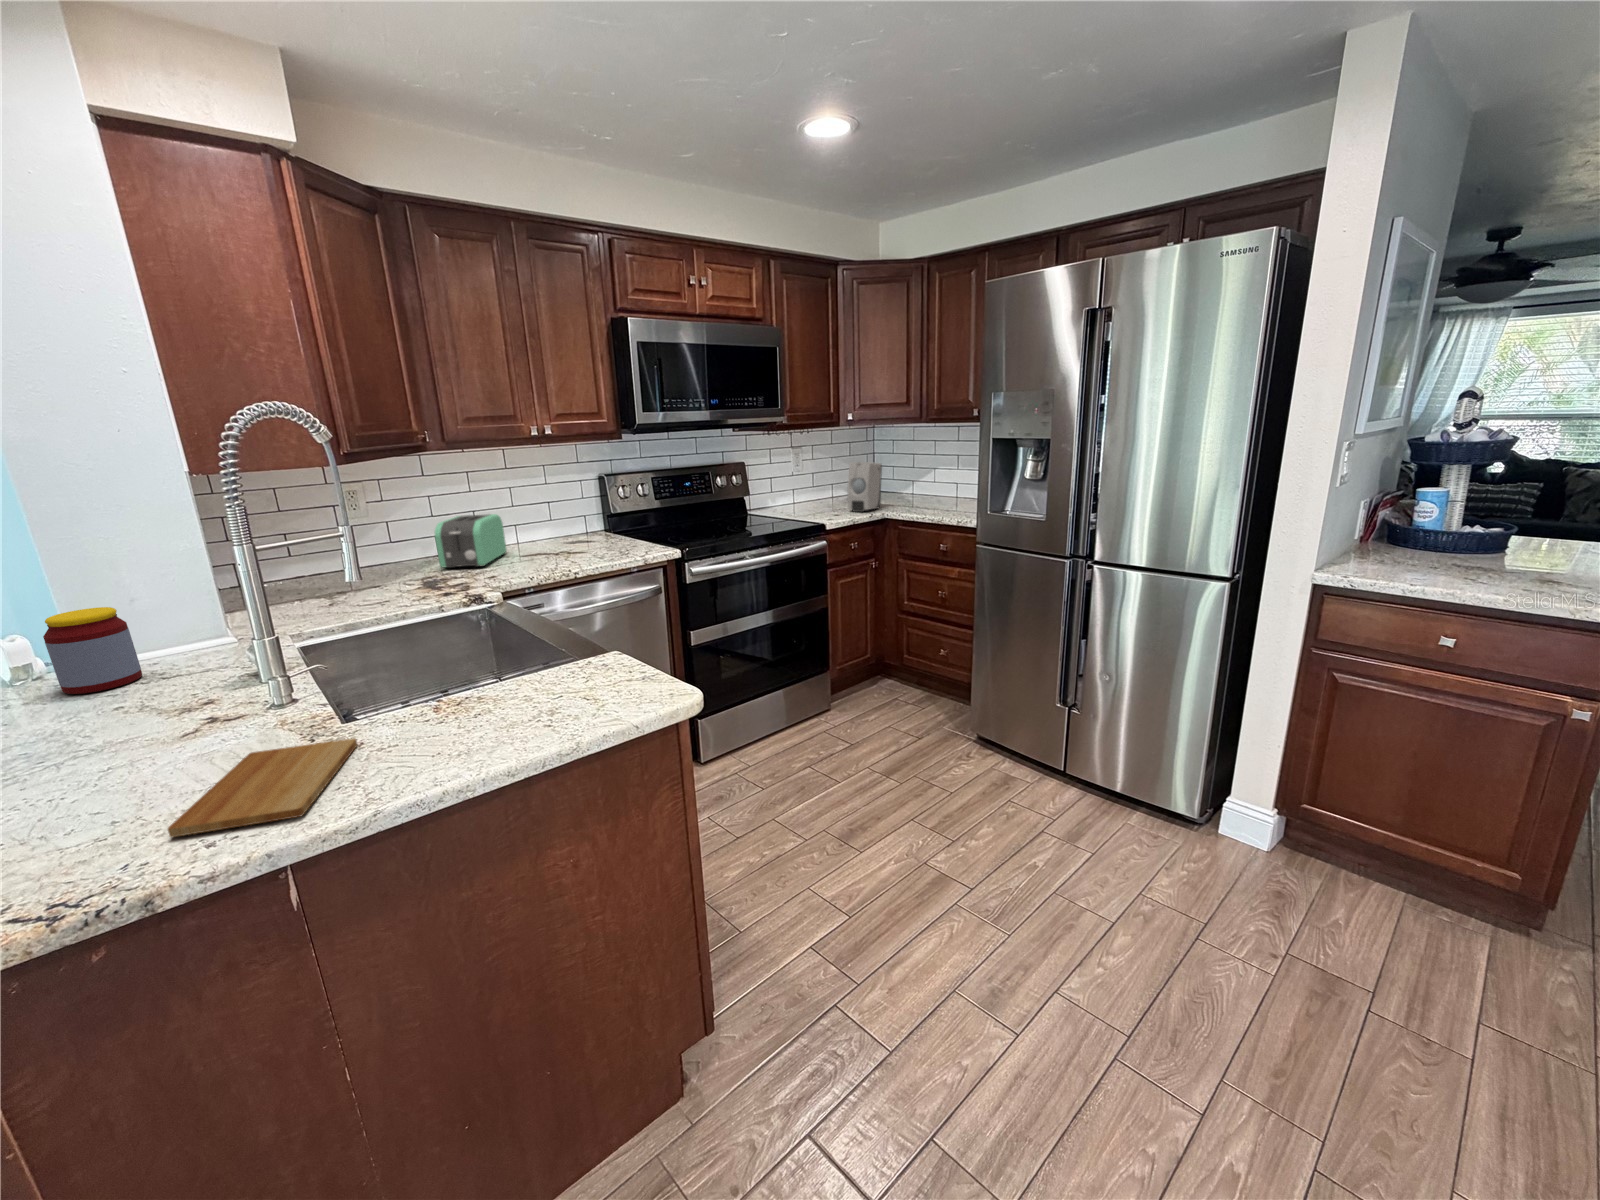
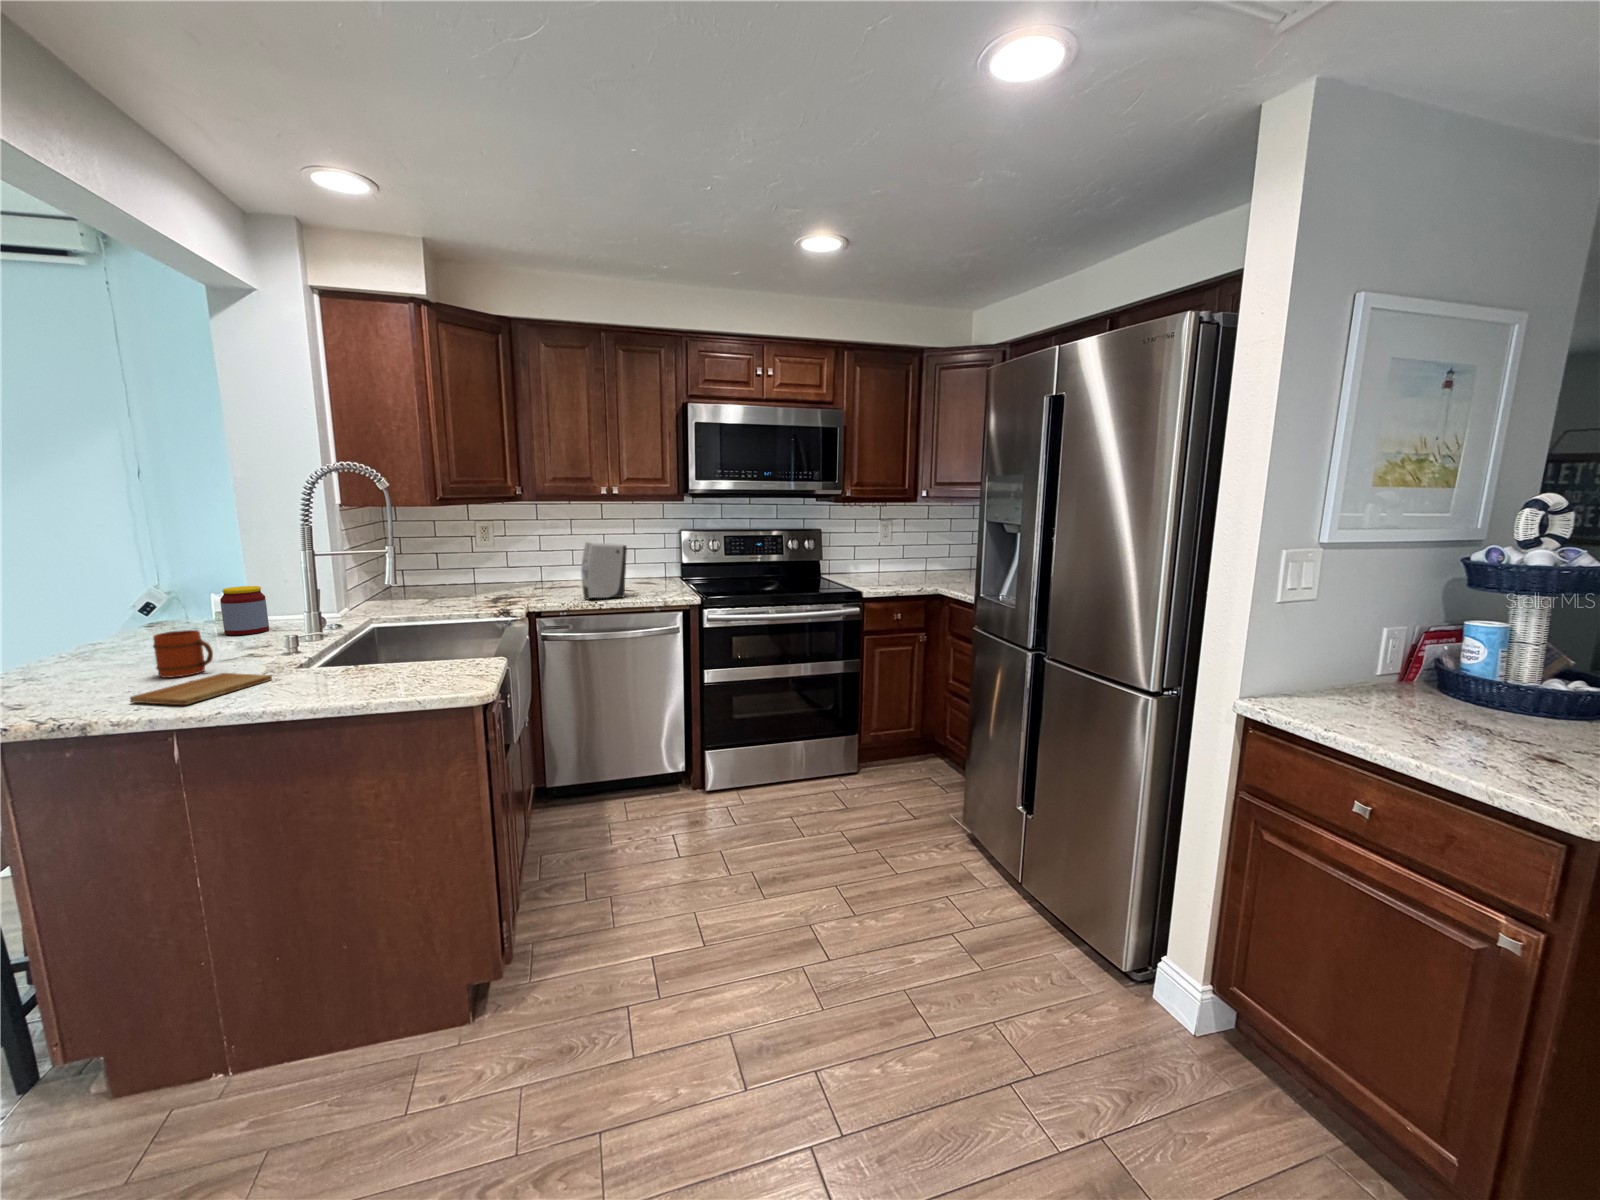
soap dispenser: present [848,462,882,512] -> present [581,542,627,600]
toaster: present [435,514,506,568] -> none [521,555,584,594]
mug: none [84,693,203,784] -> present [153,630,213,678]

